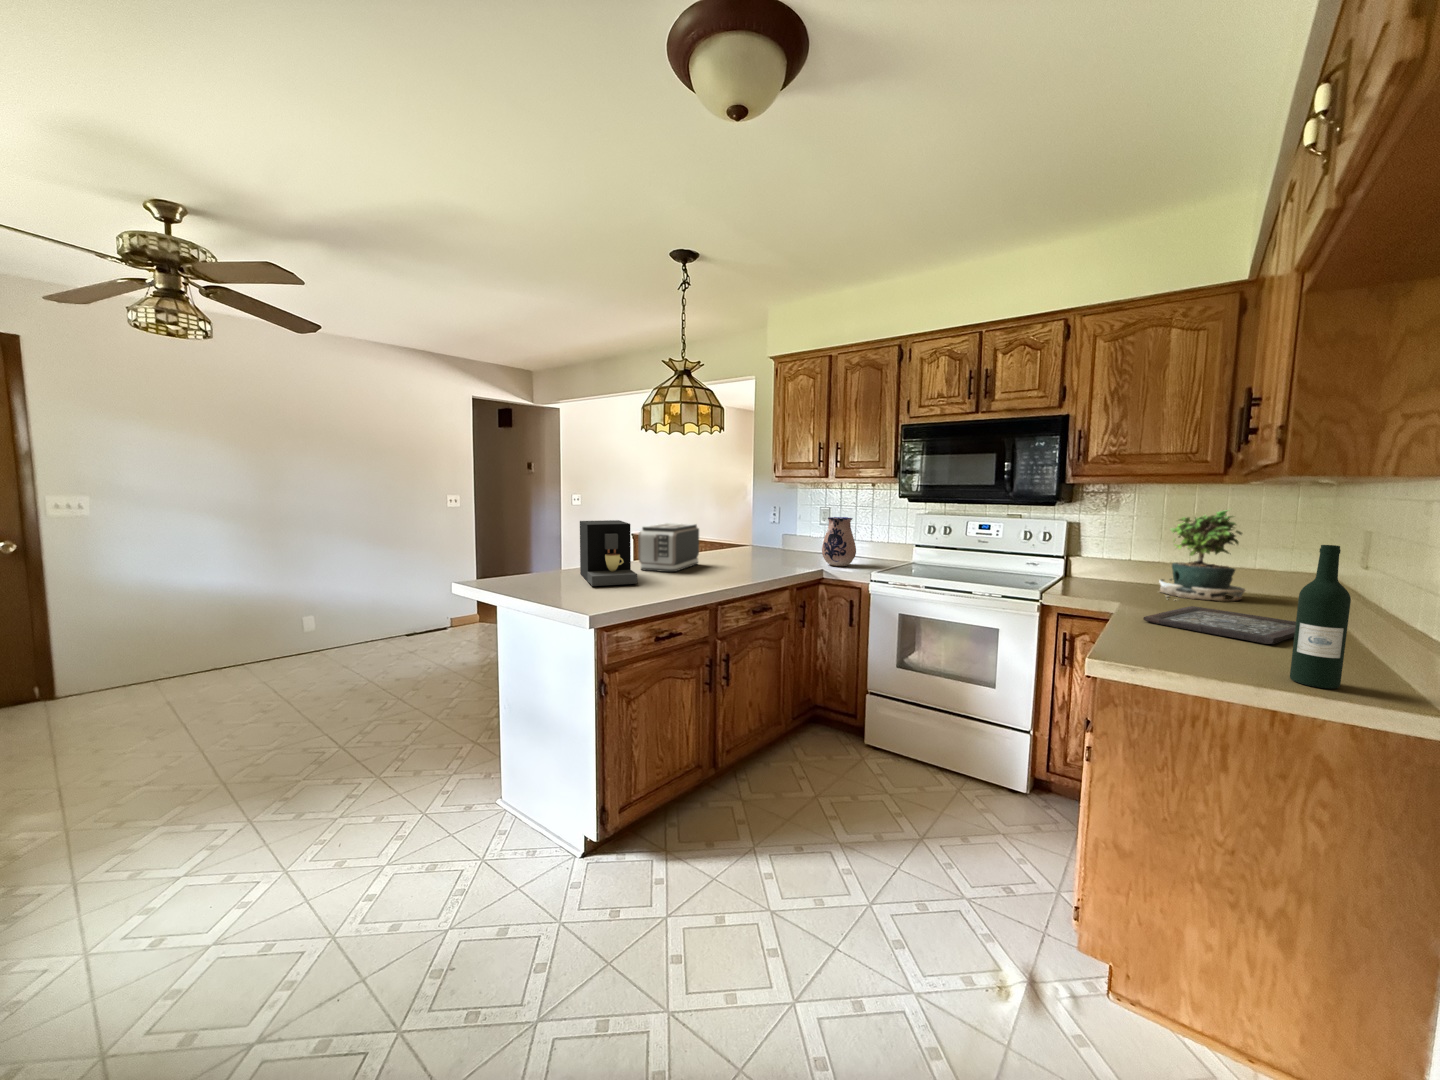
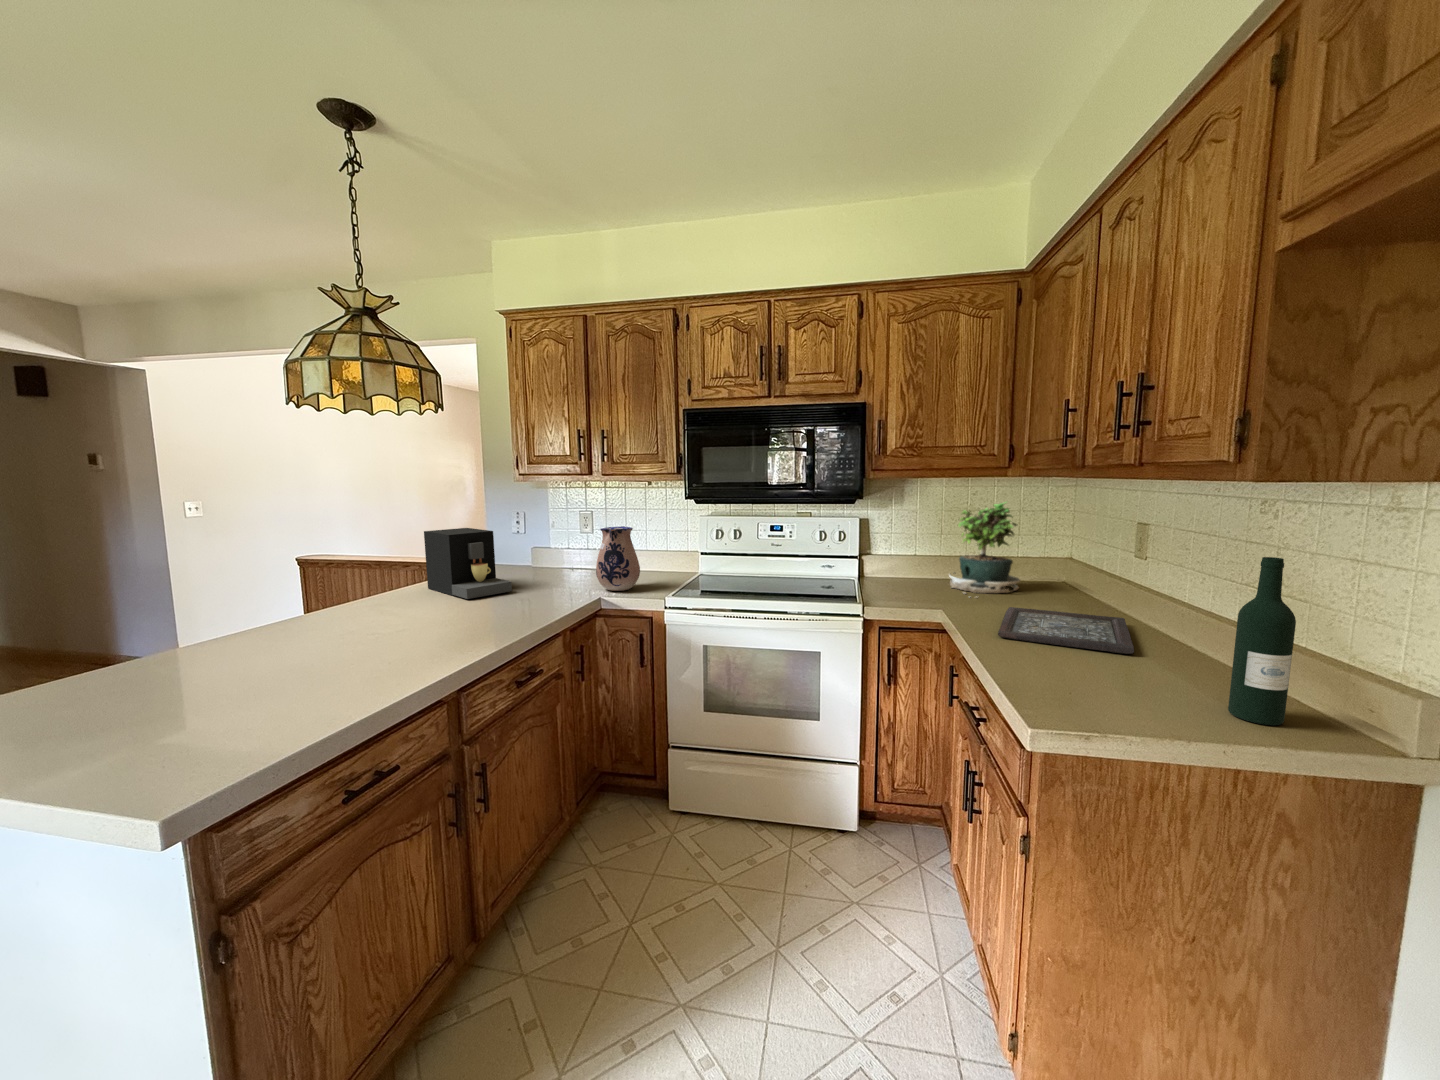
coffee maker: present [580,520,637,586] -> present [424,528,512,599]
toaster: present [638,523,699,572] -> none [292,553,413,643]

